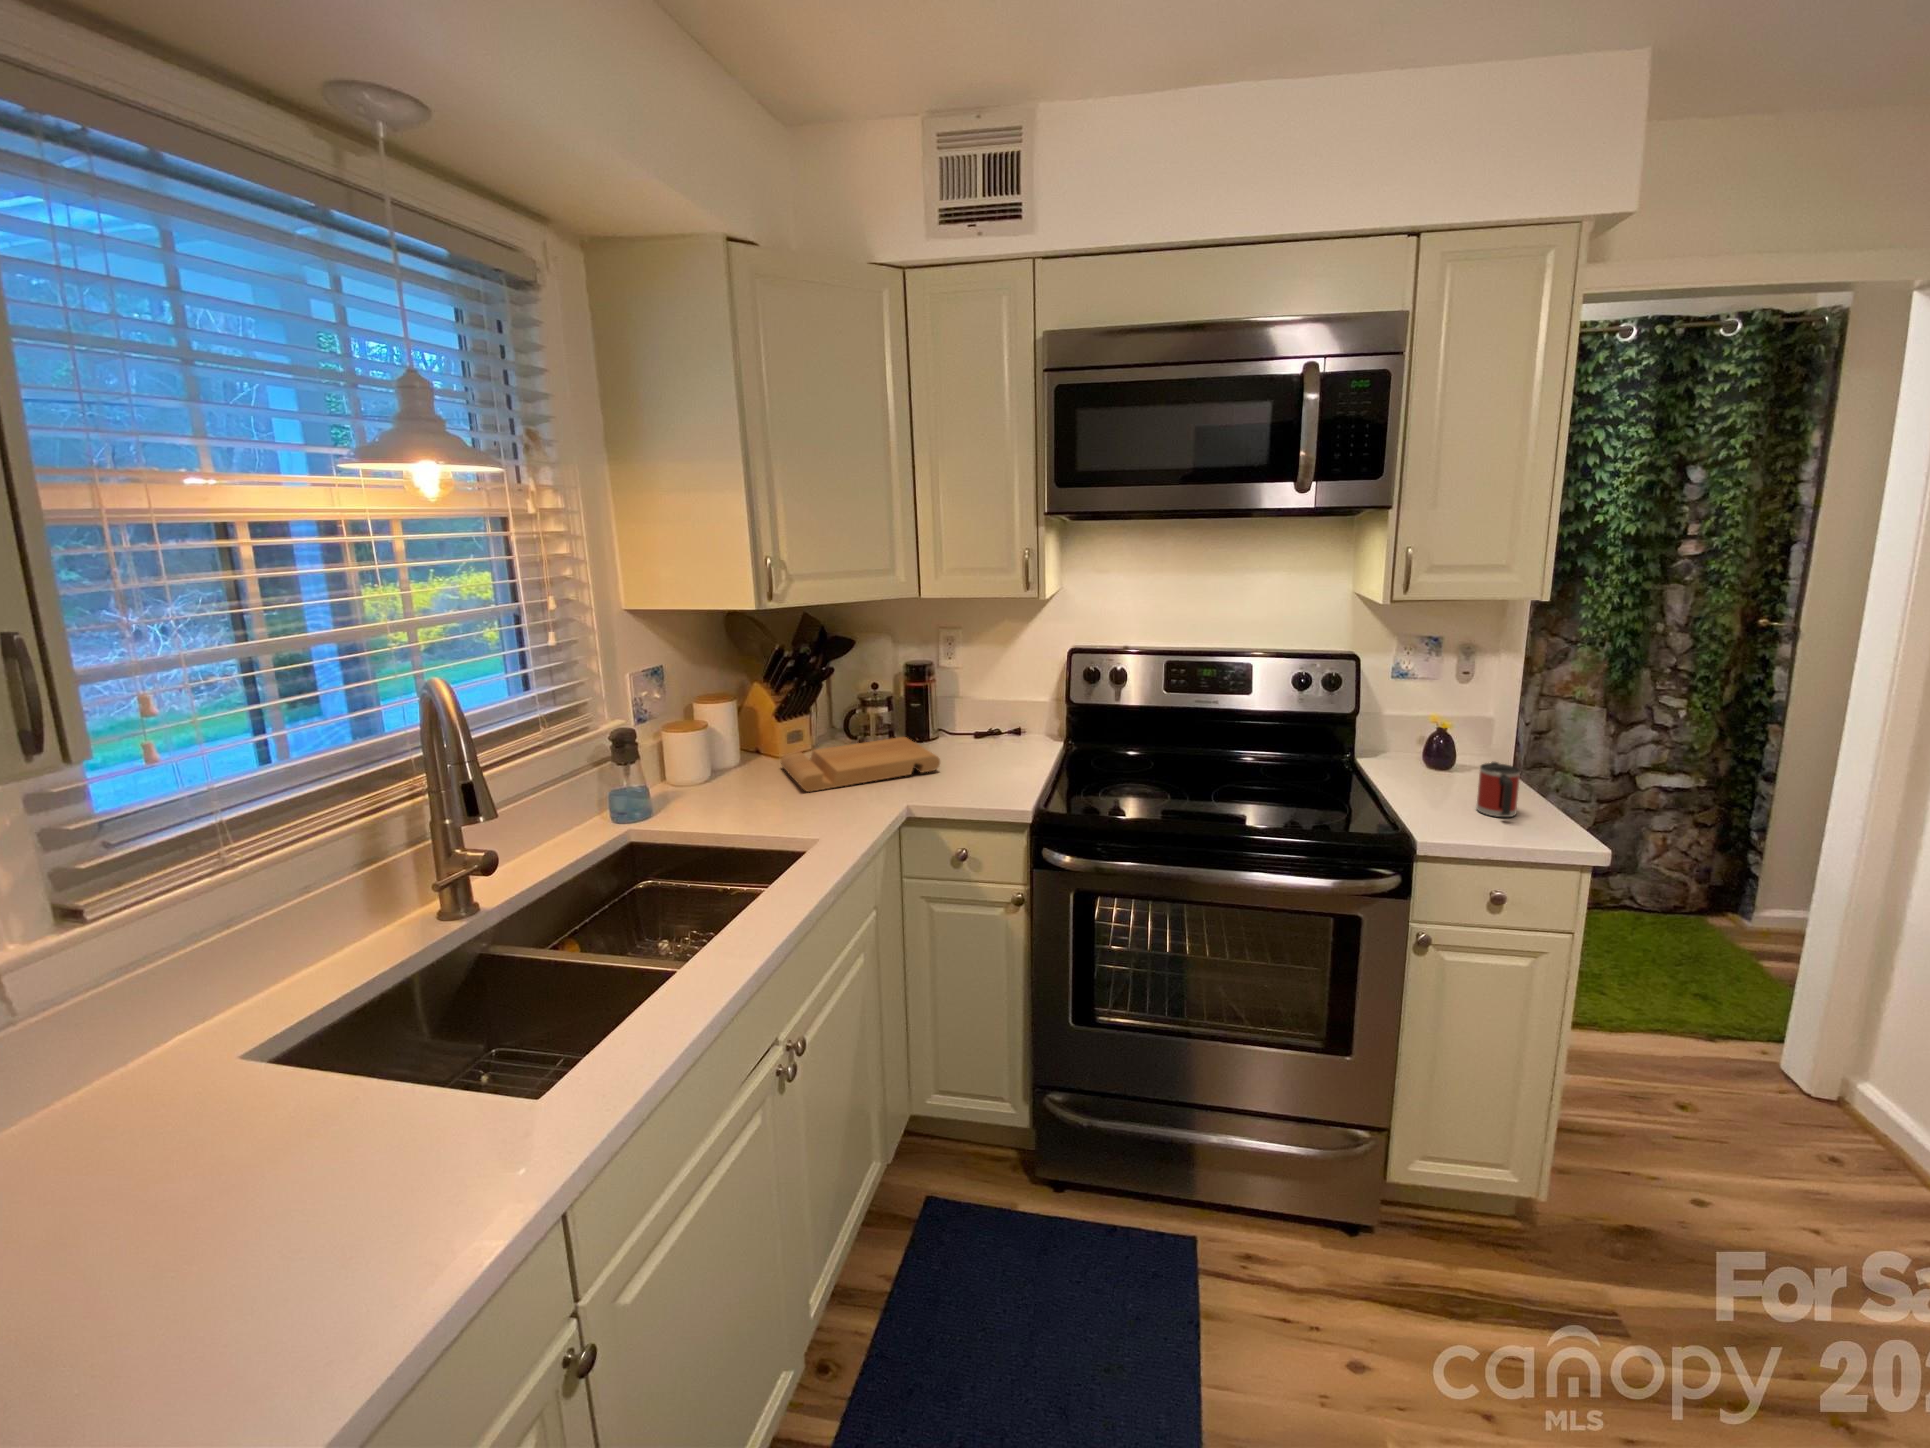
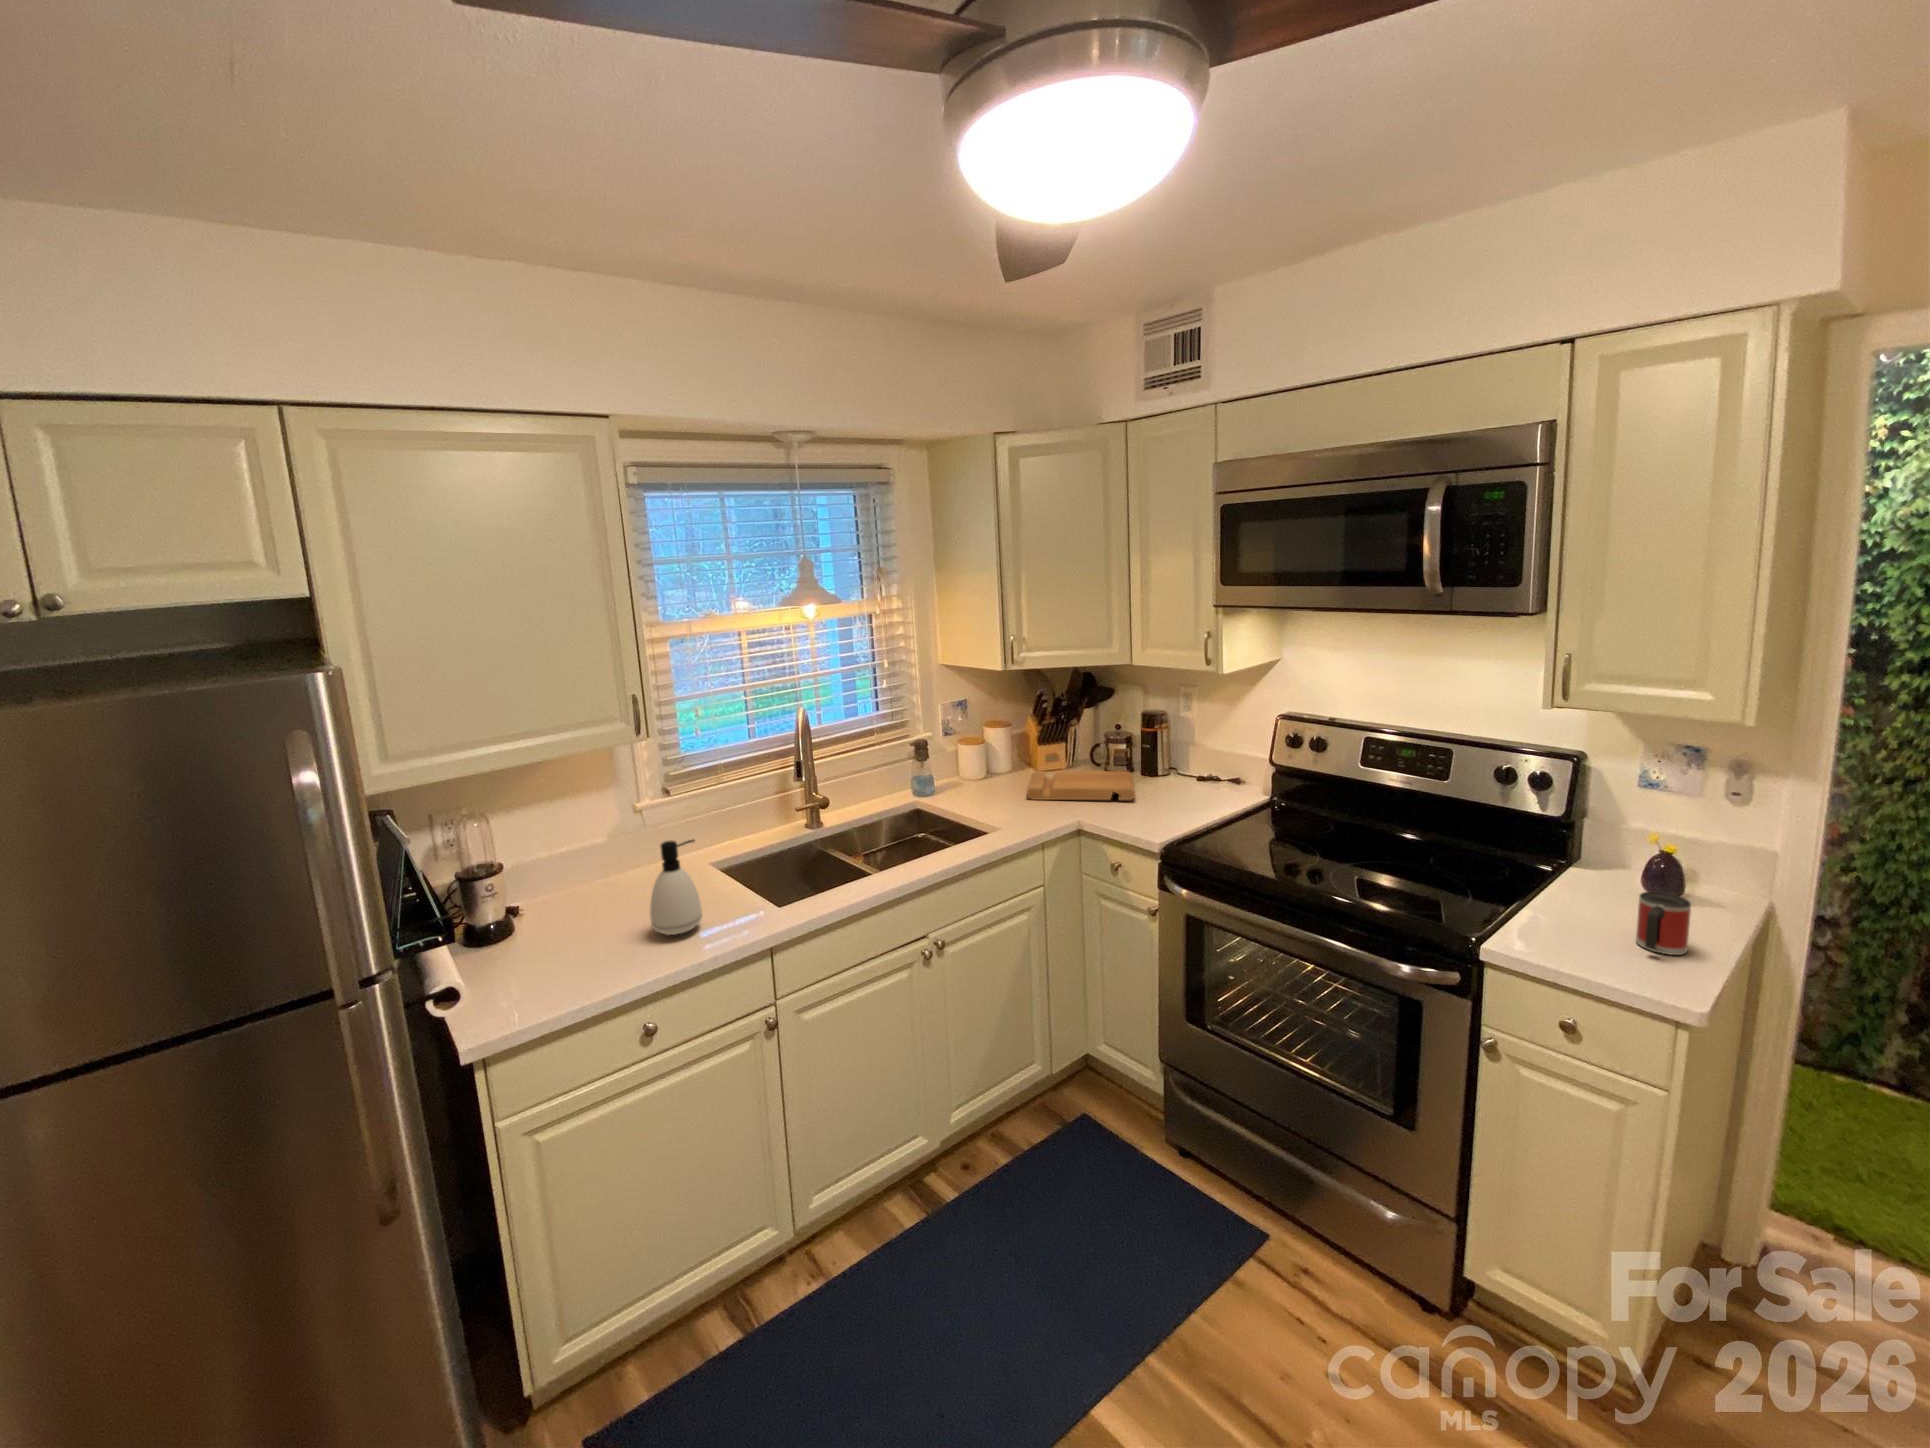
soap dispenser: none [143,1014,329,1309] -> present [650,840,702,935]

